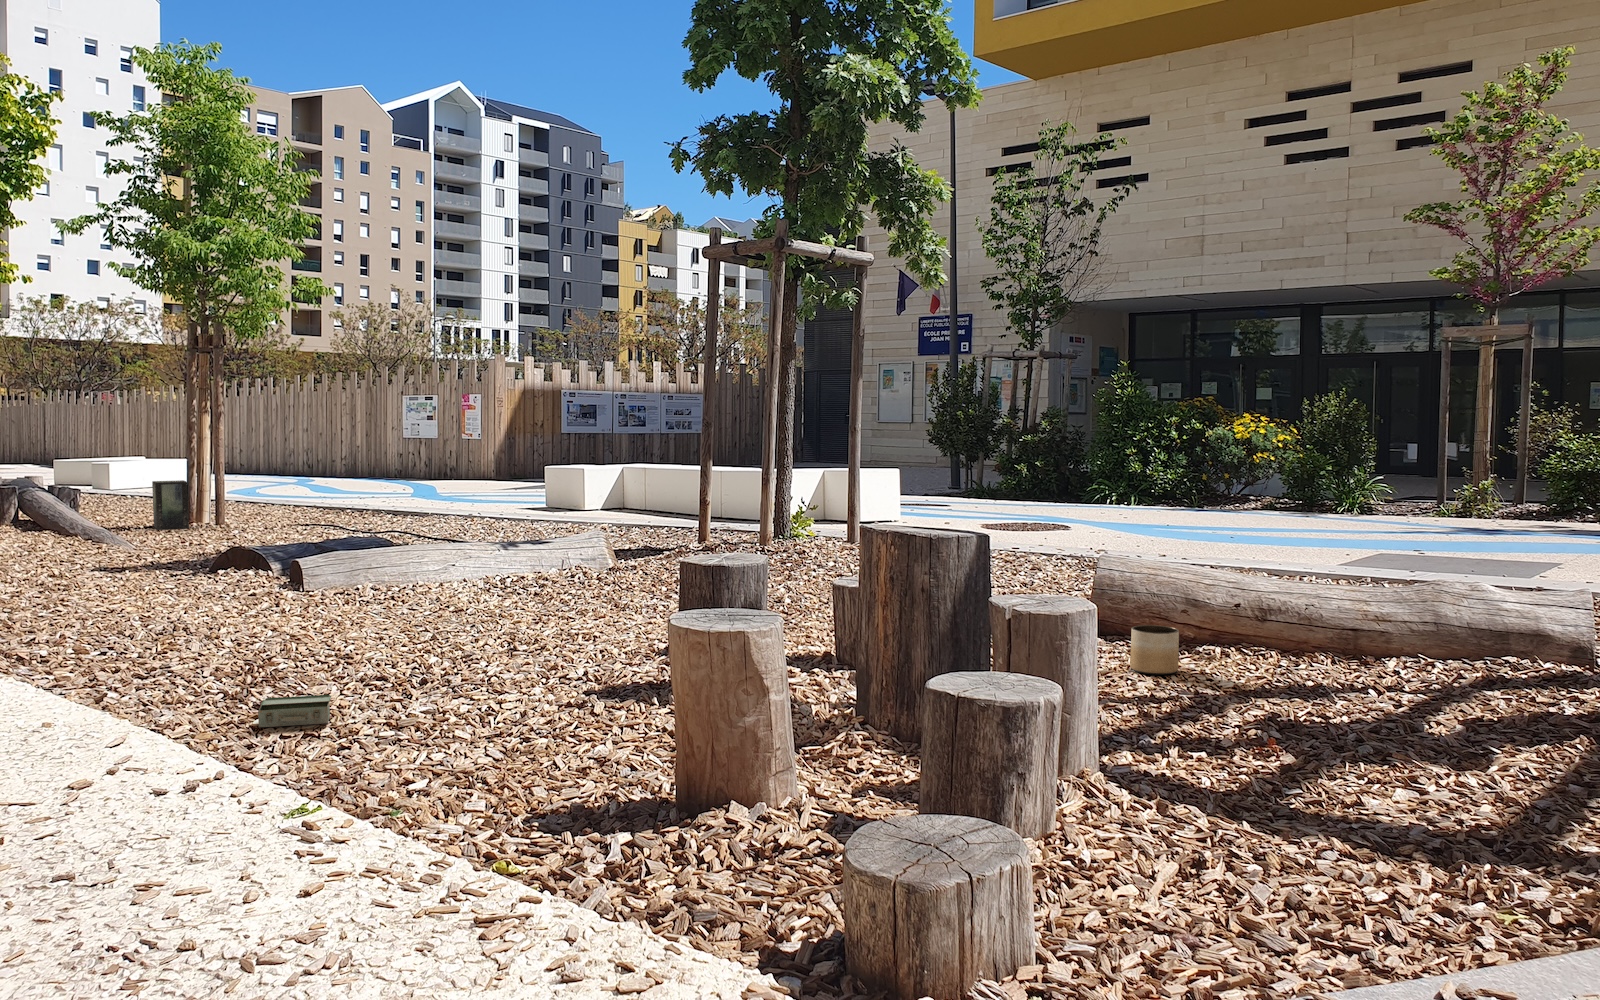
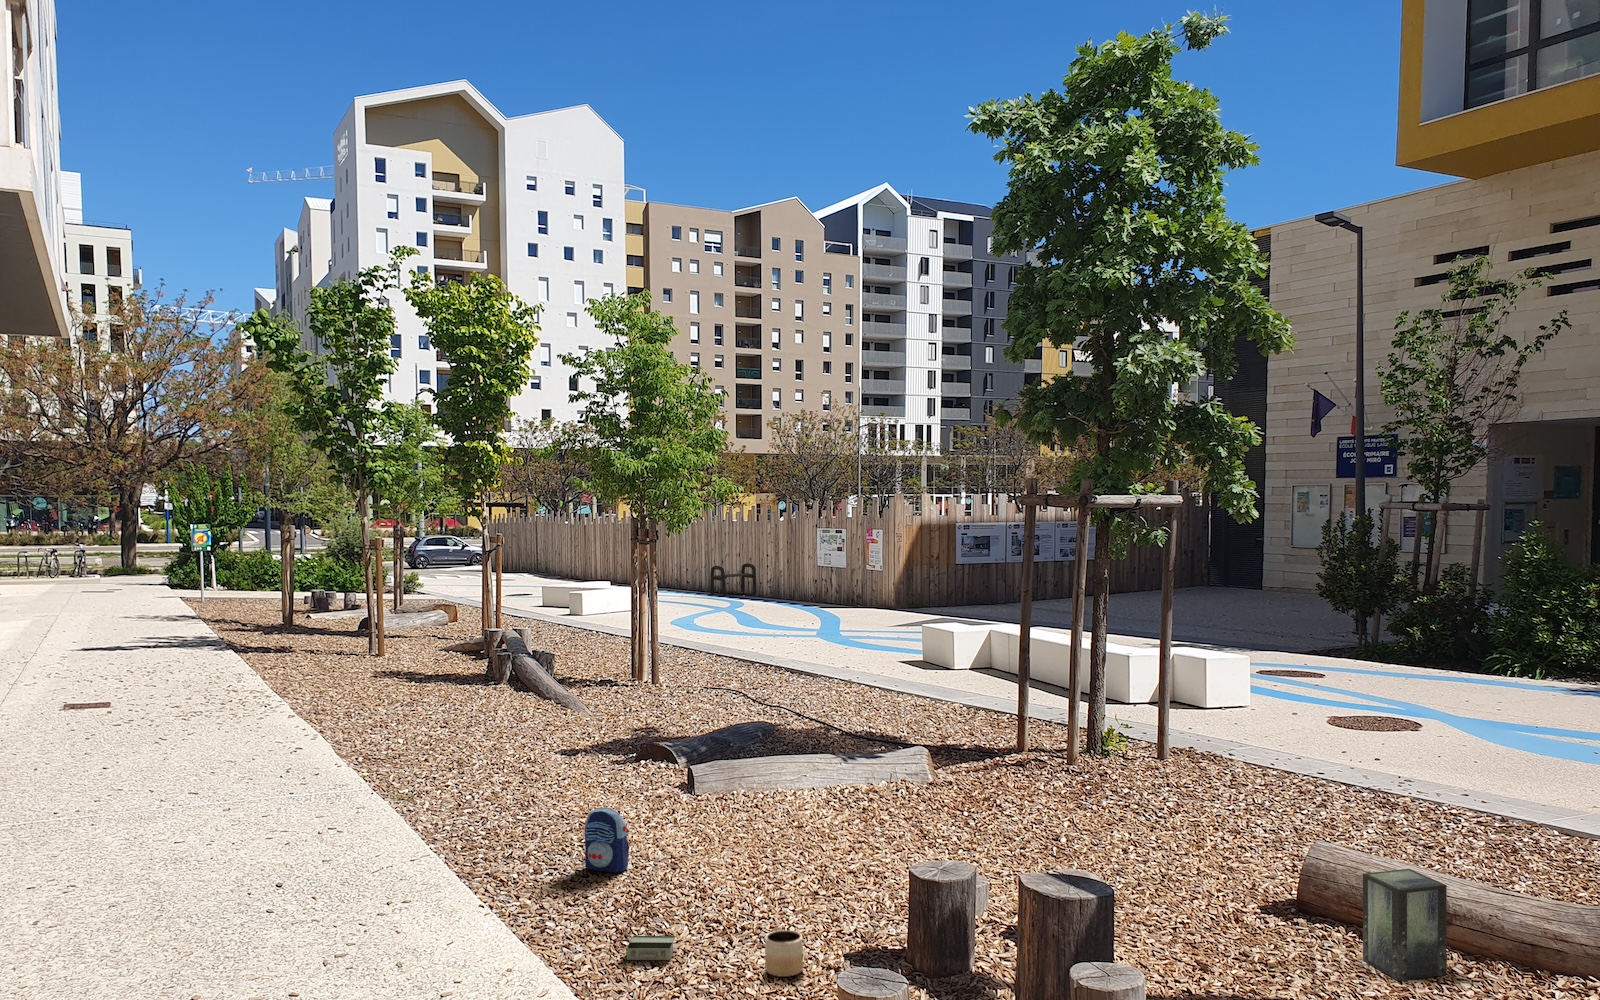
bench: none [282,439,336,472] -> present [710,563,757,596]
storage box: present [152,480,189,530] -> present [1363,869,1447,981]
backpack: none [171,567,238,654] -> present [585,807,629,873]
planter: present [1130,625,1179,675] -> present [765,930,803,977]

